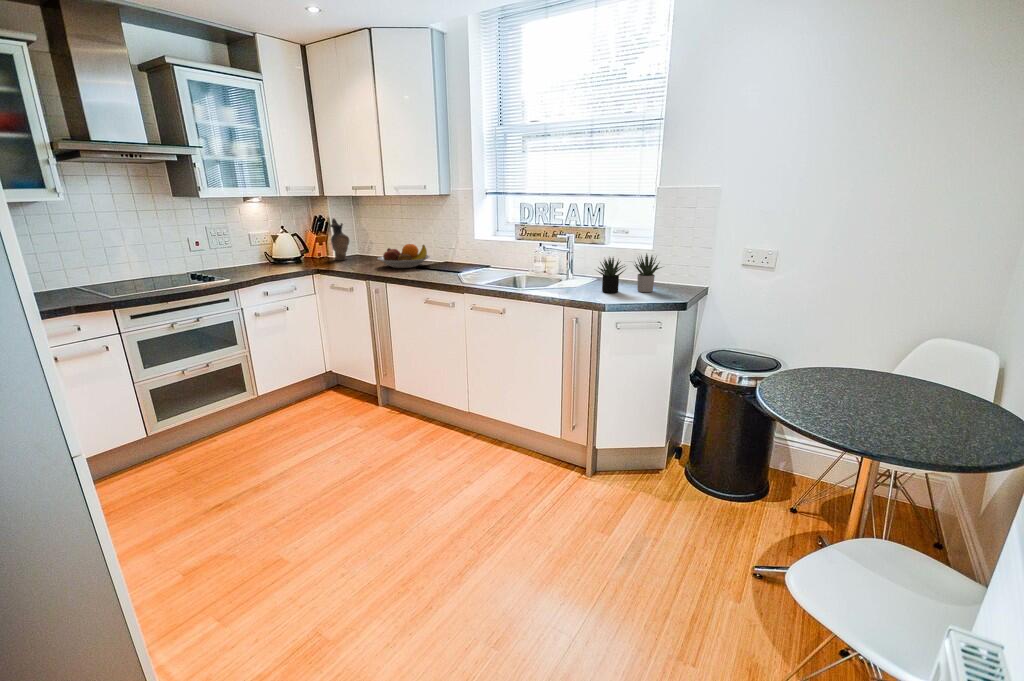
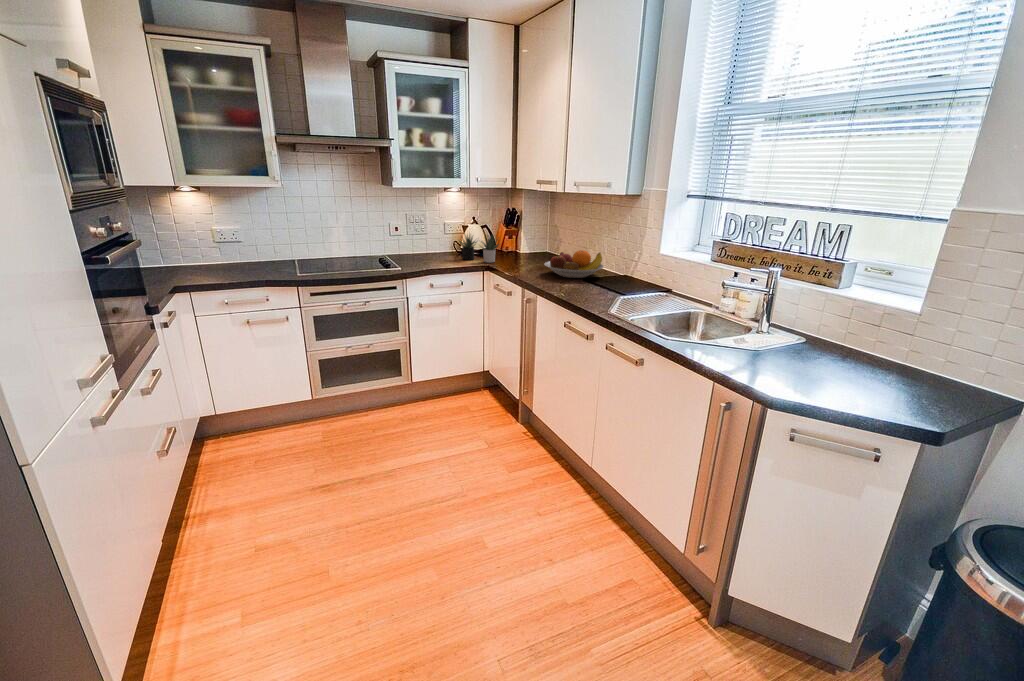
ceramic pitcher: present [330,218,349,260] -> none [516,213,534,258]
succulent plant: present [598,254,662,293] -> present [460,235,499,263]

